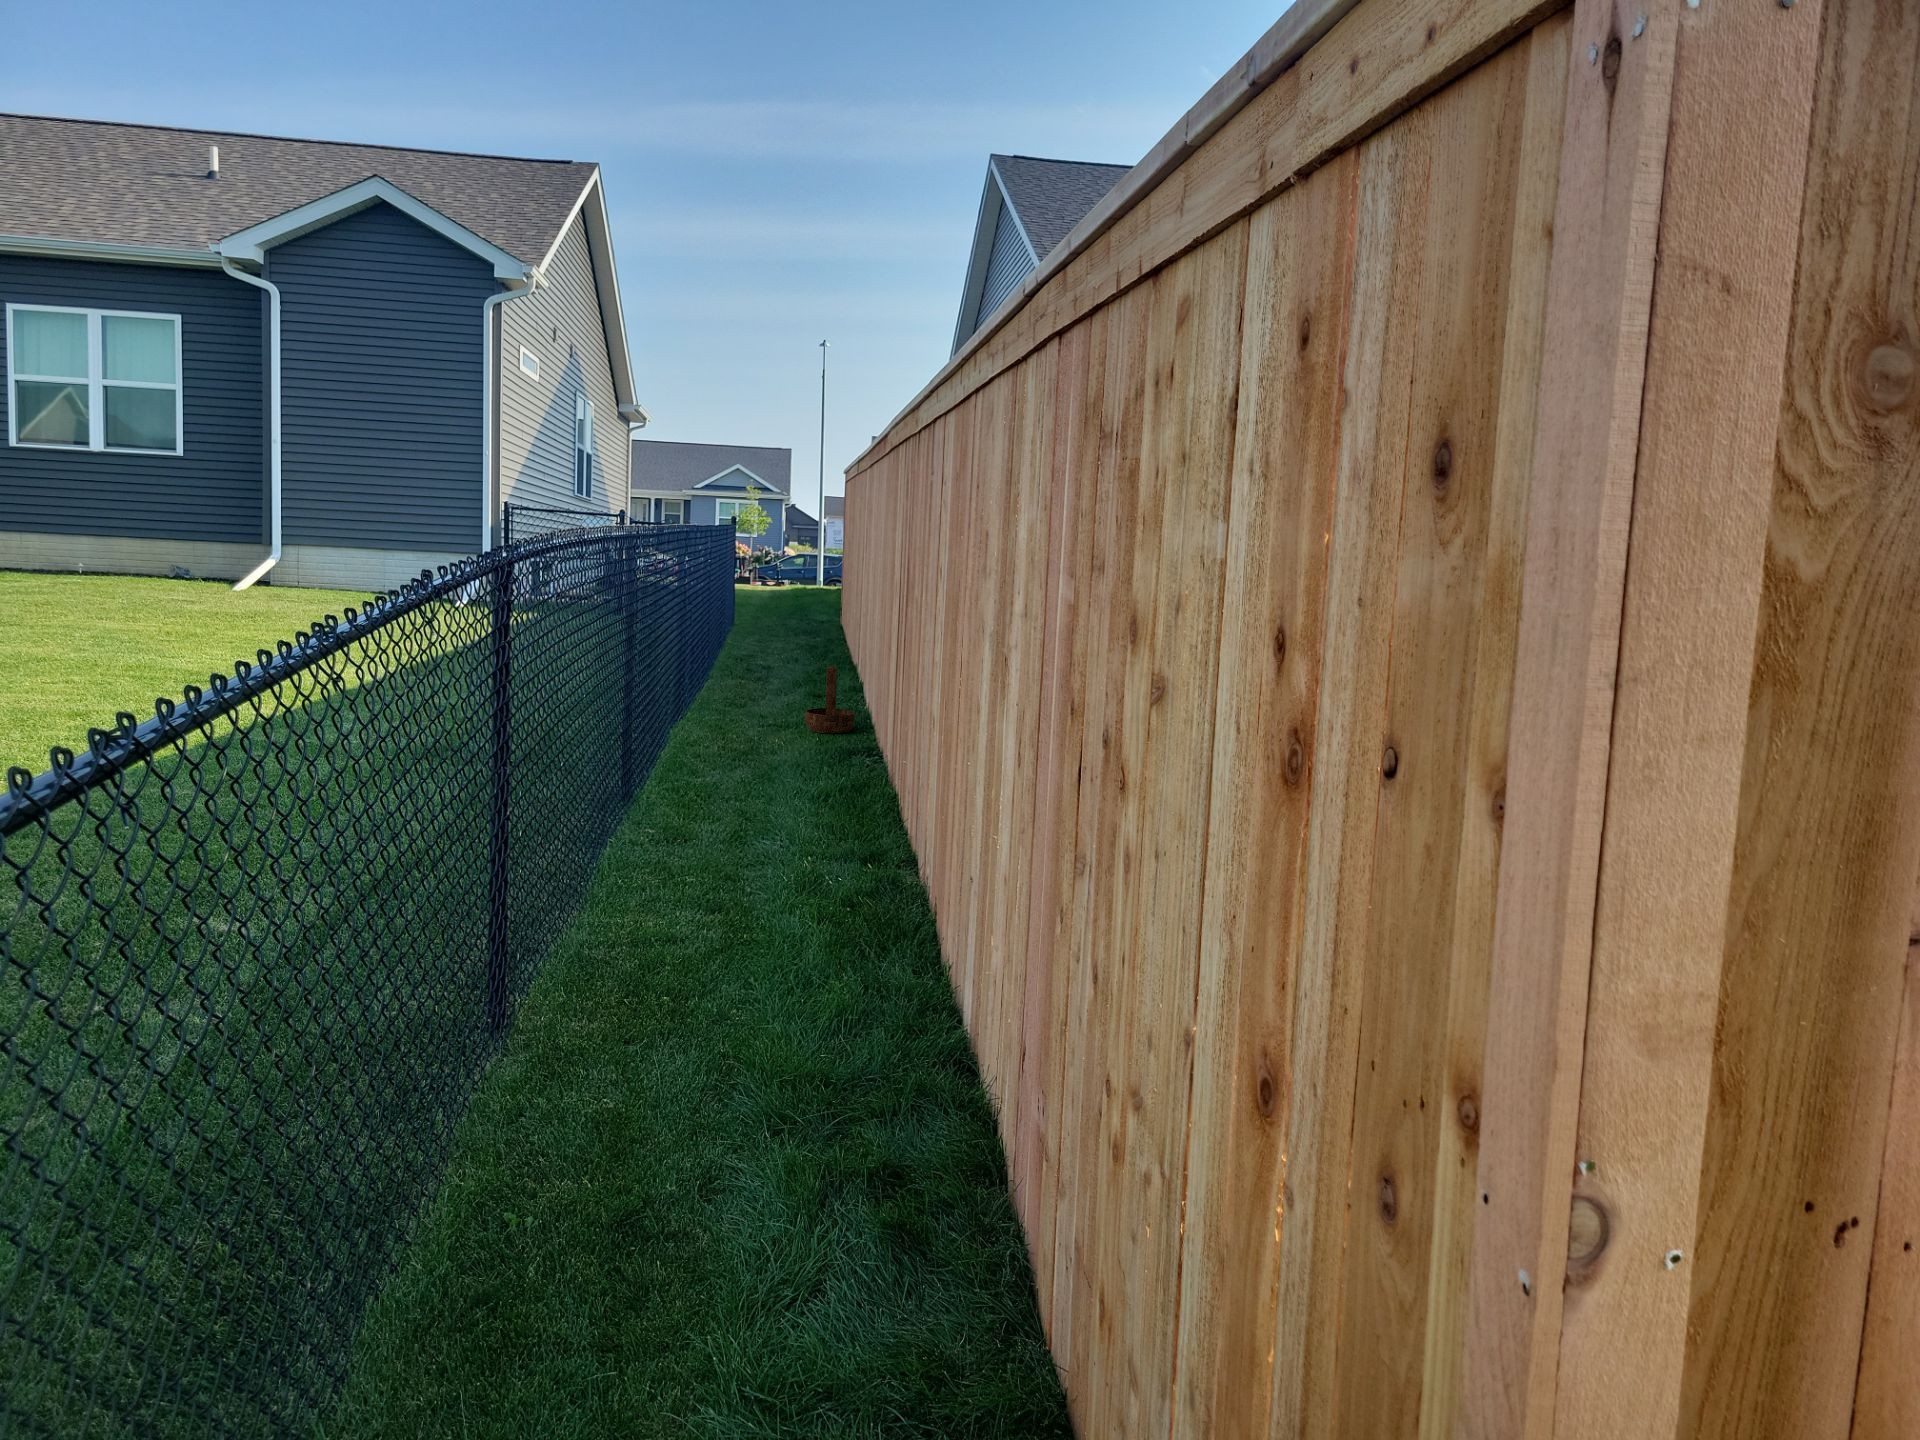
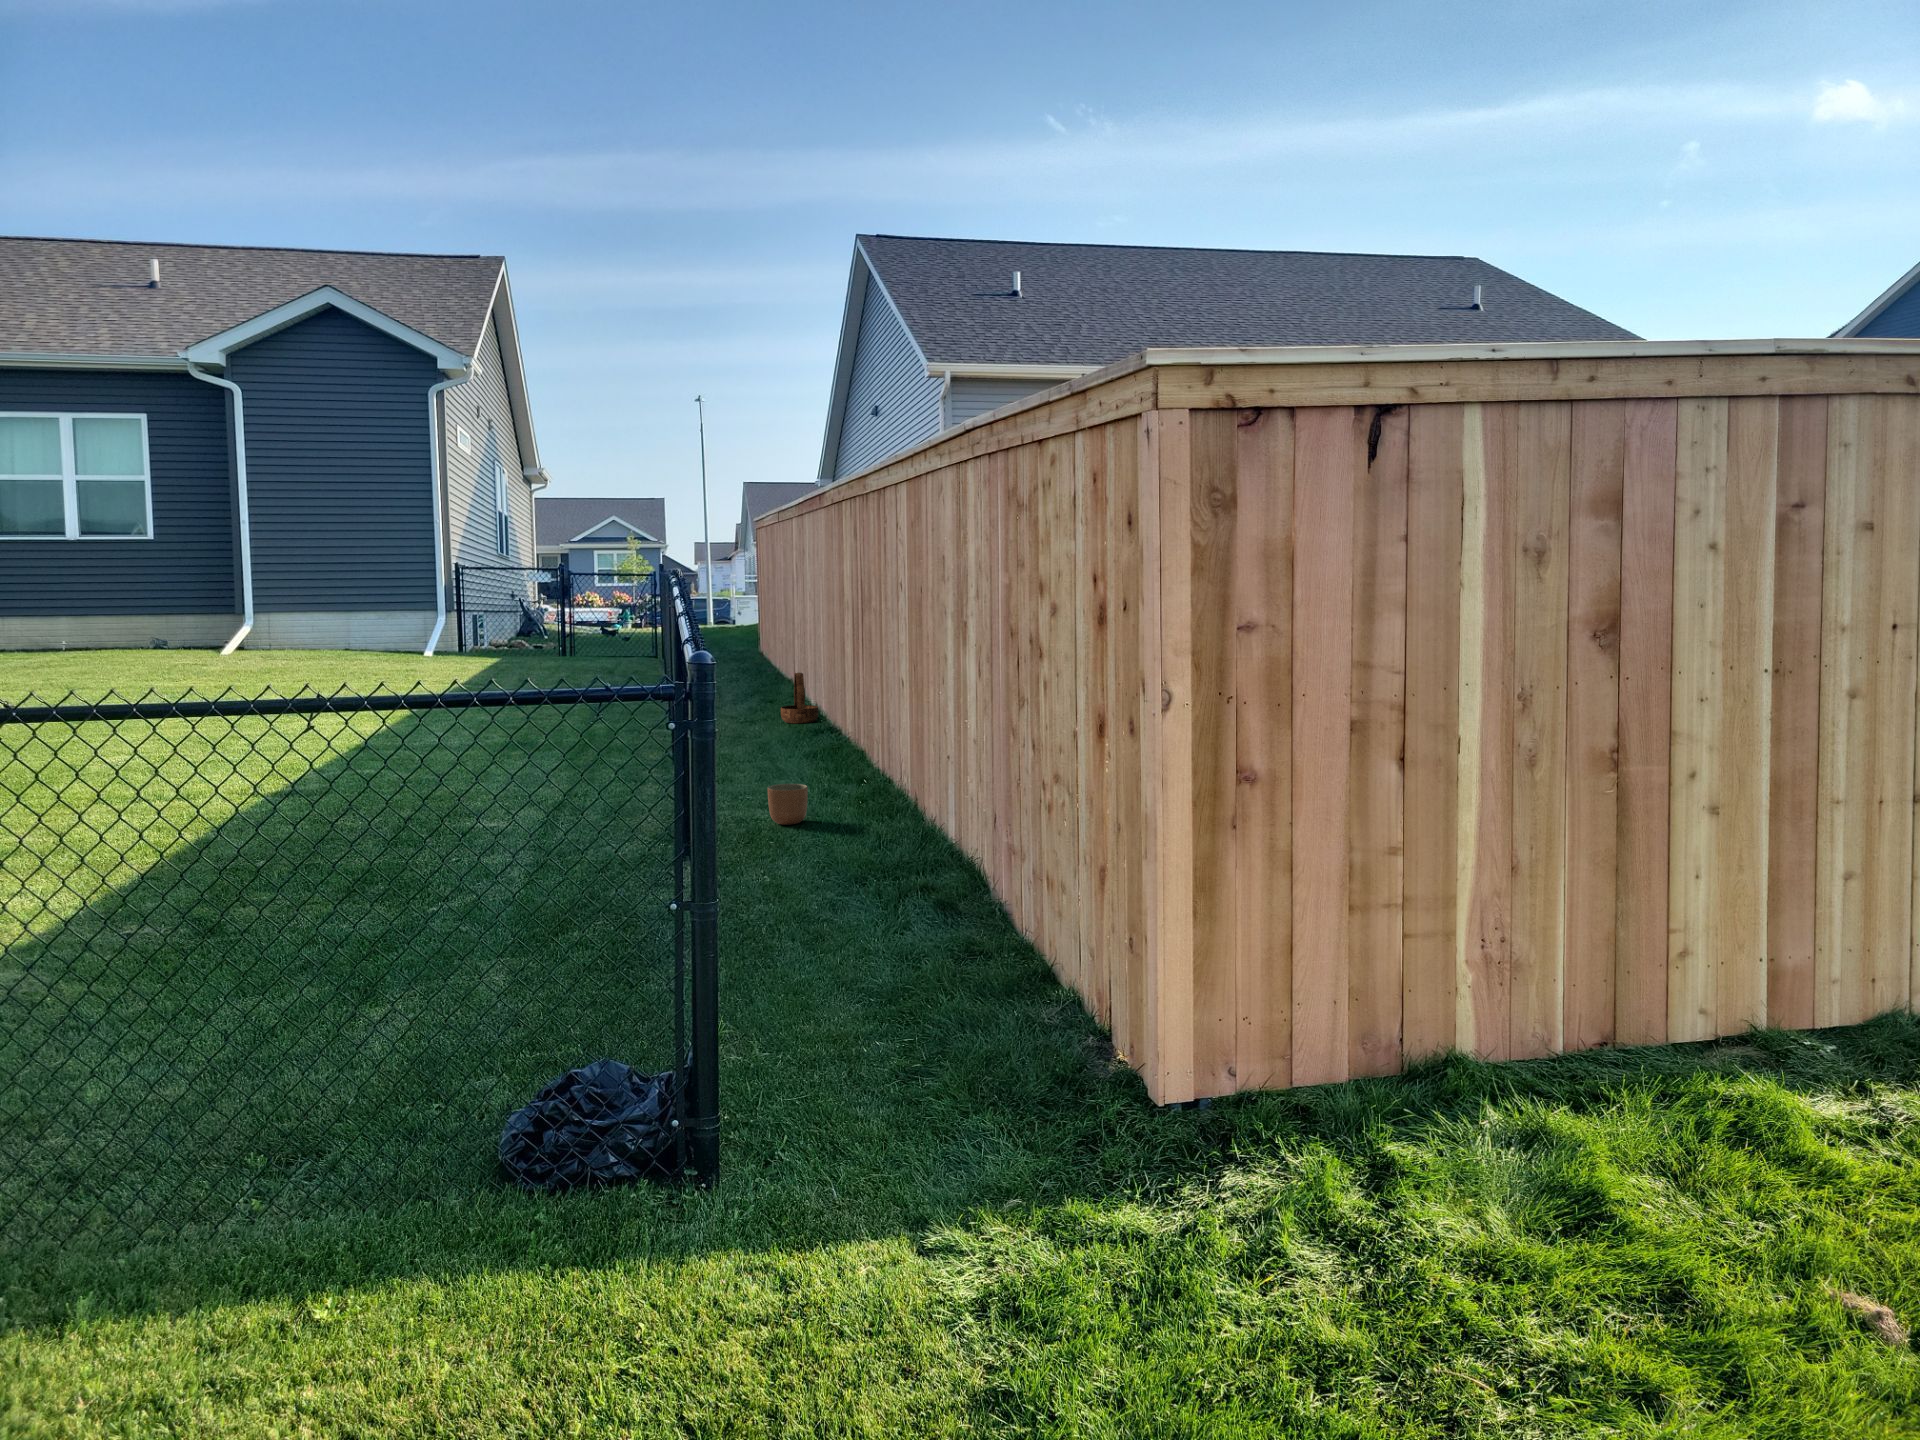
planter: none [683,869,747,938] -> present [768,784,808,825]

